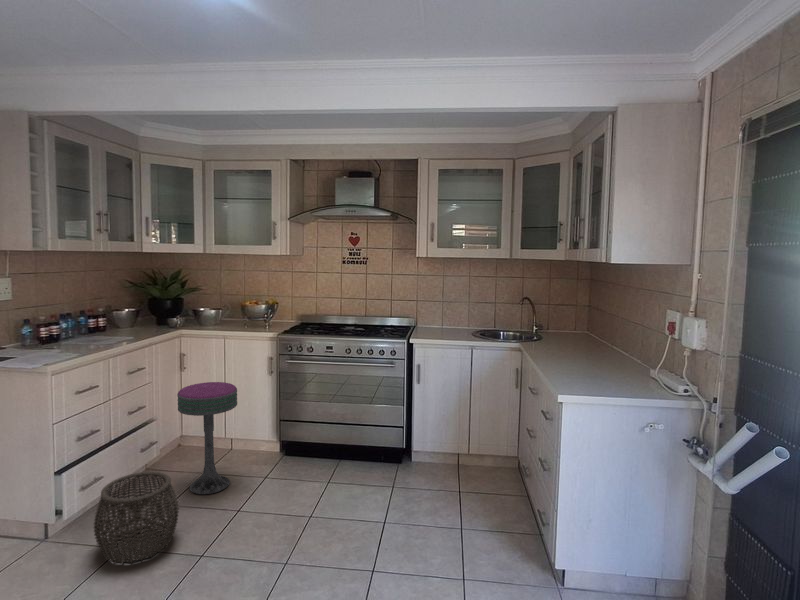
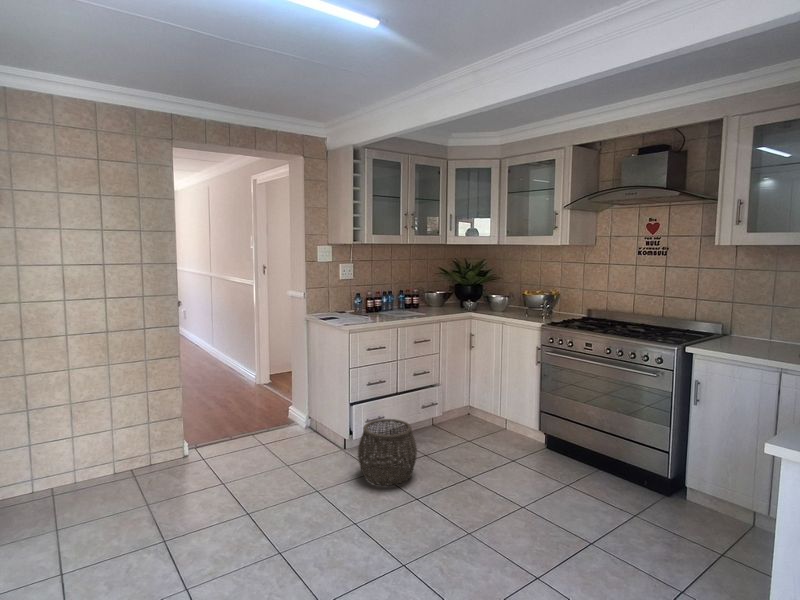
bar stool: present [177,382,237,494] -> none [440,360,491,459]

